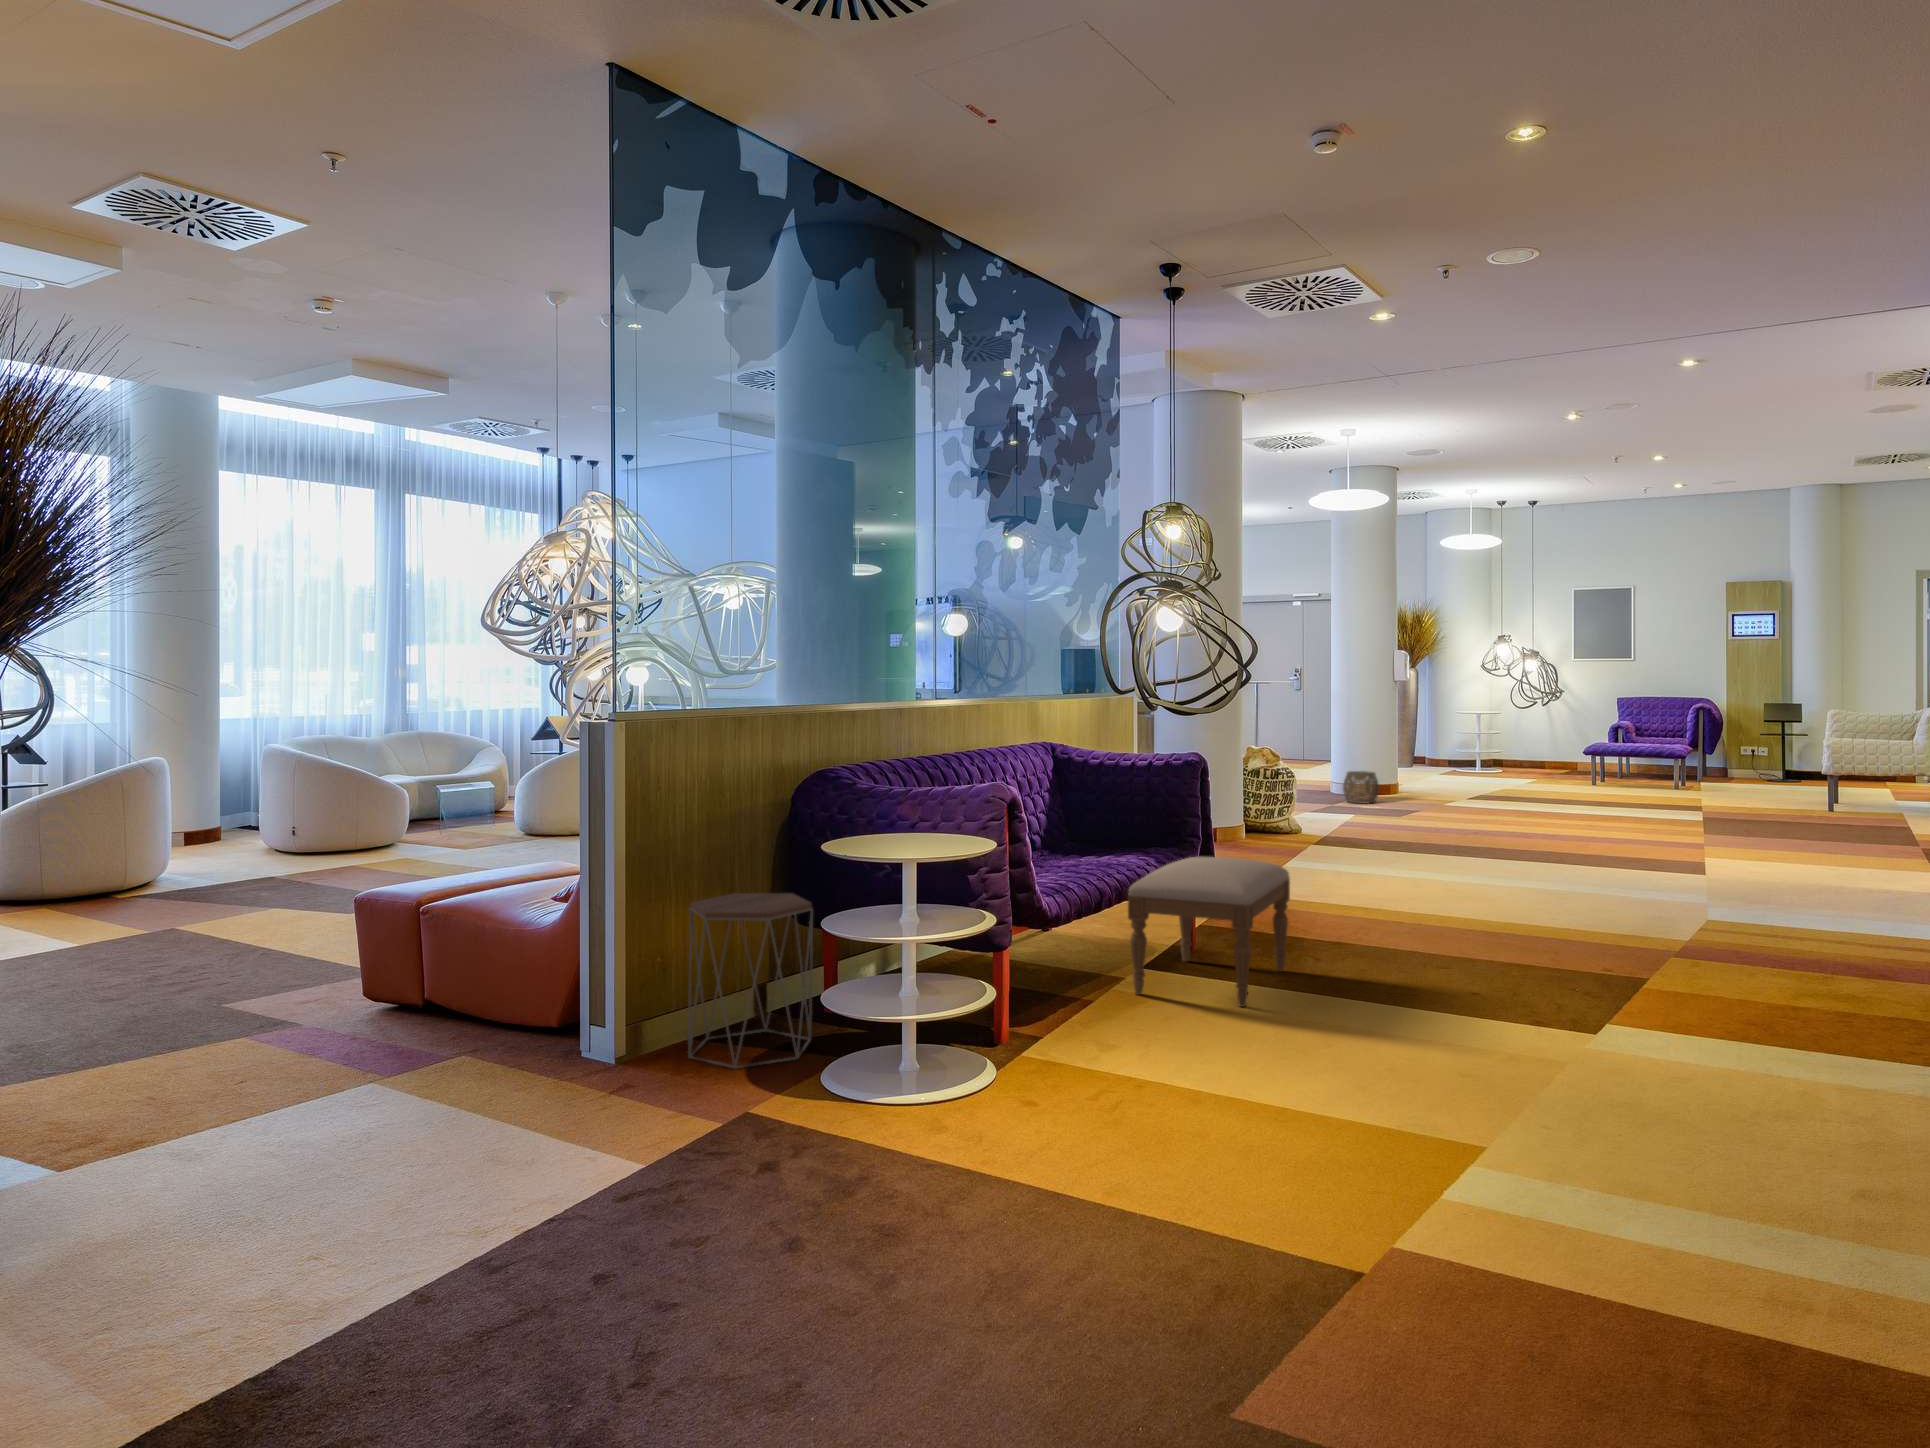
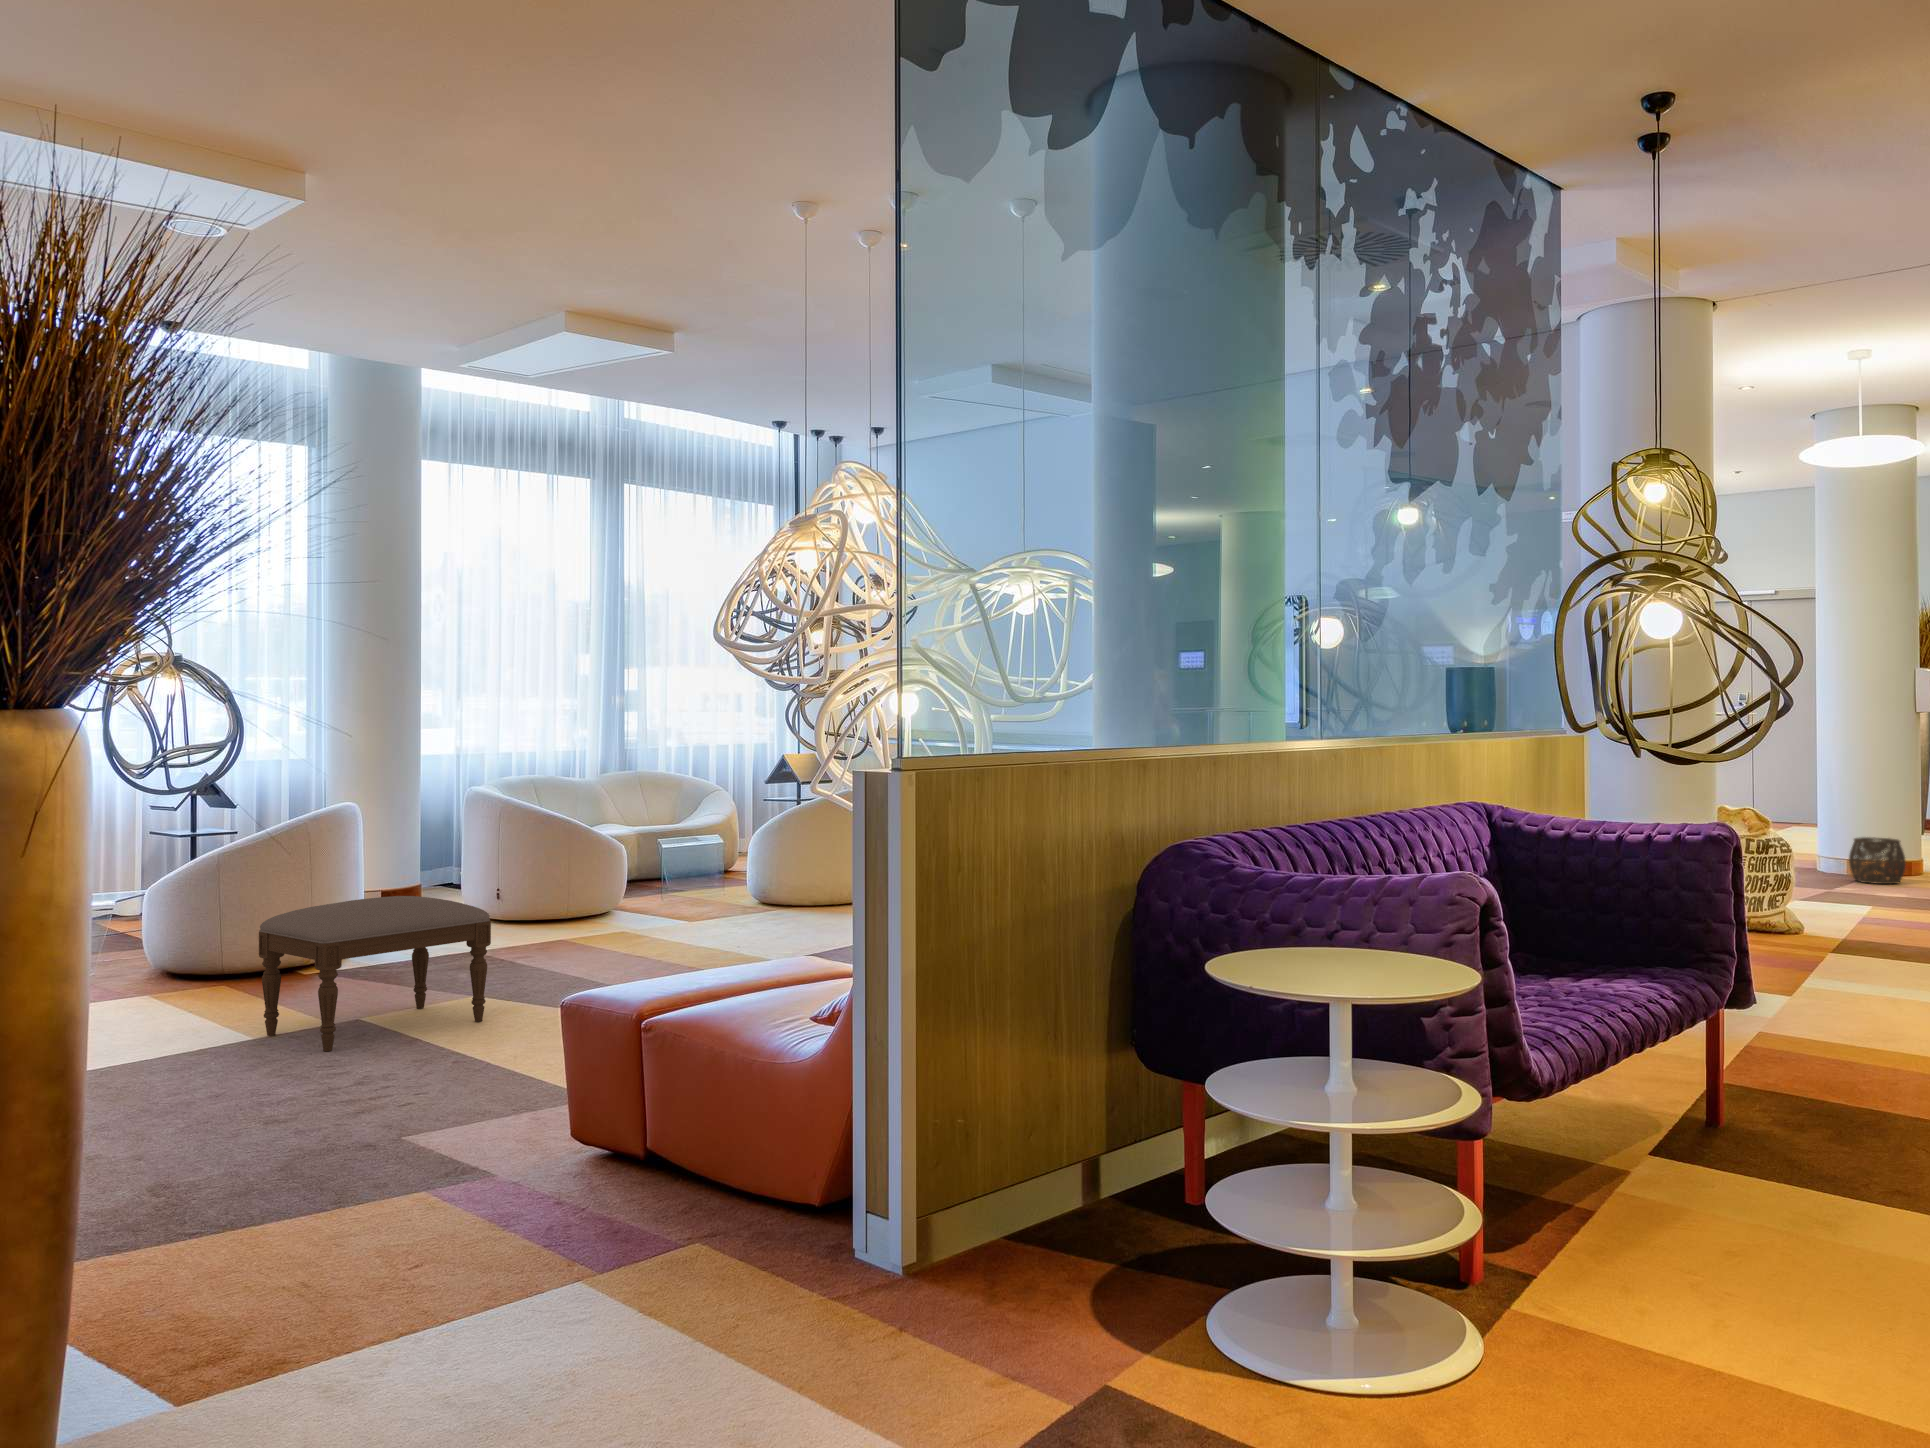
ottoman: present [1128,857,1290,1007] -> present [259,896,491,1051]
side table: present [688,893,813,1069] -> none [999,1023,1182,1297]

